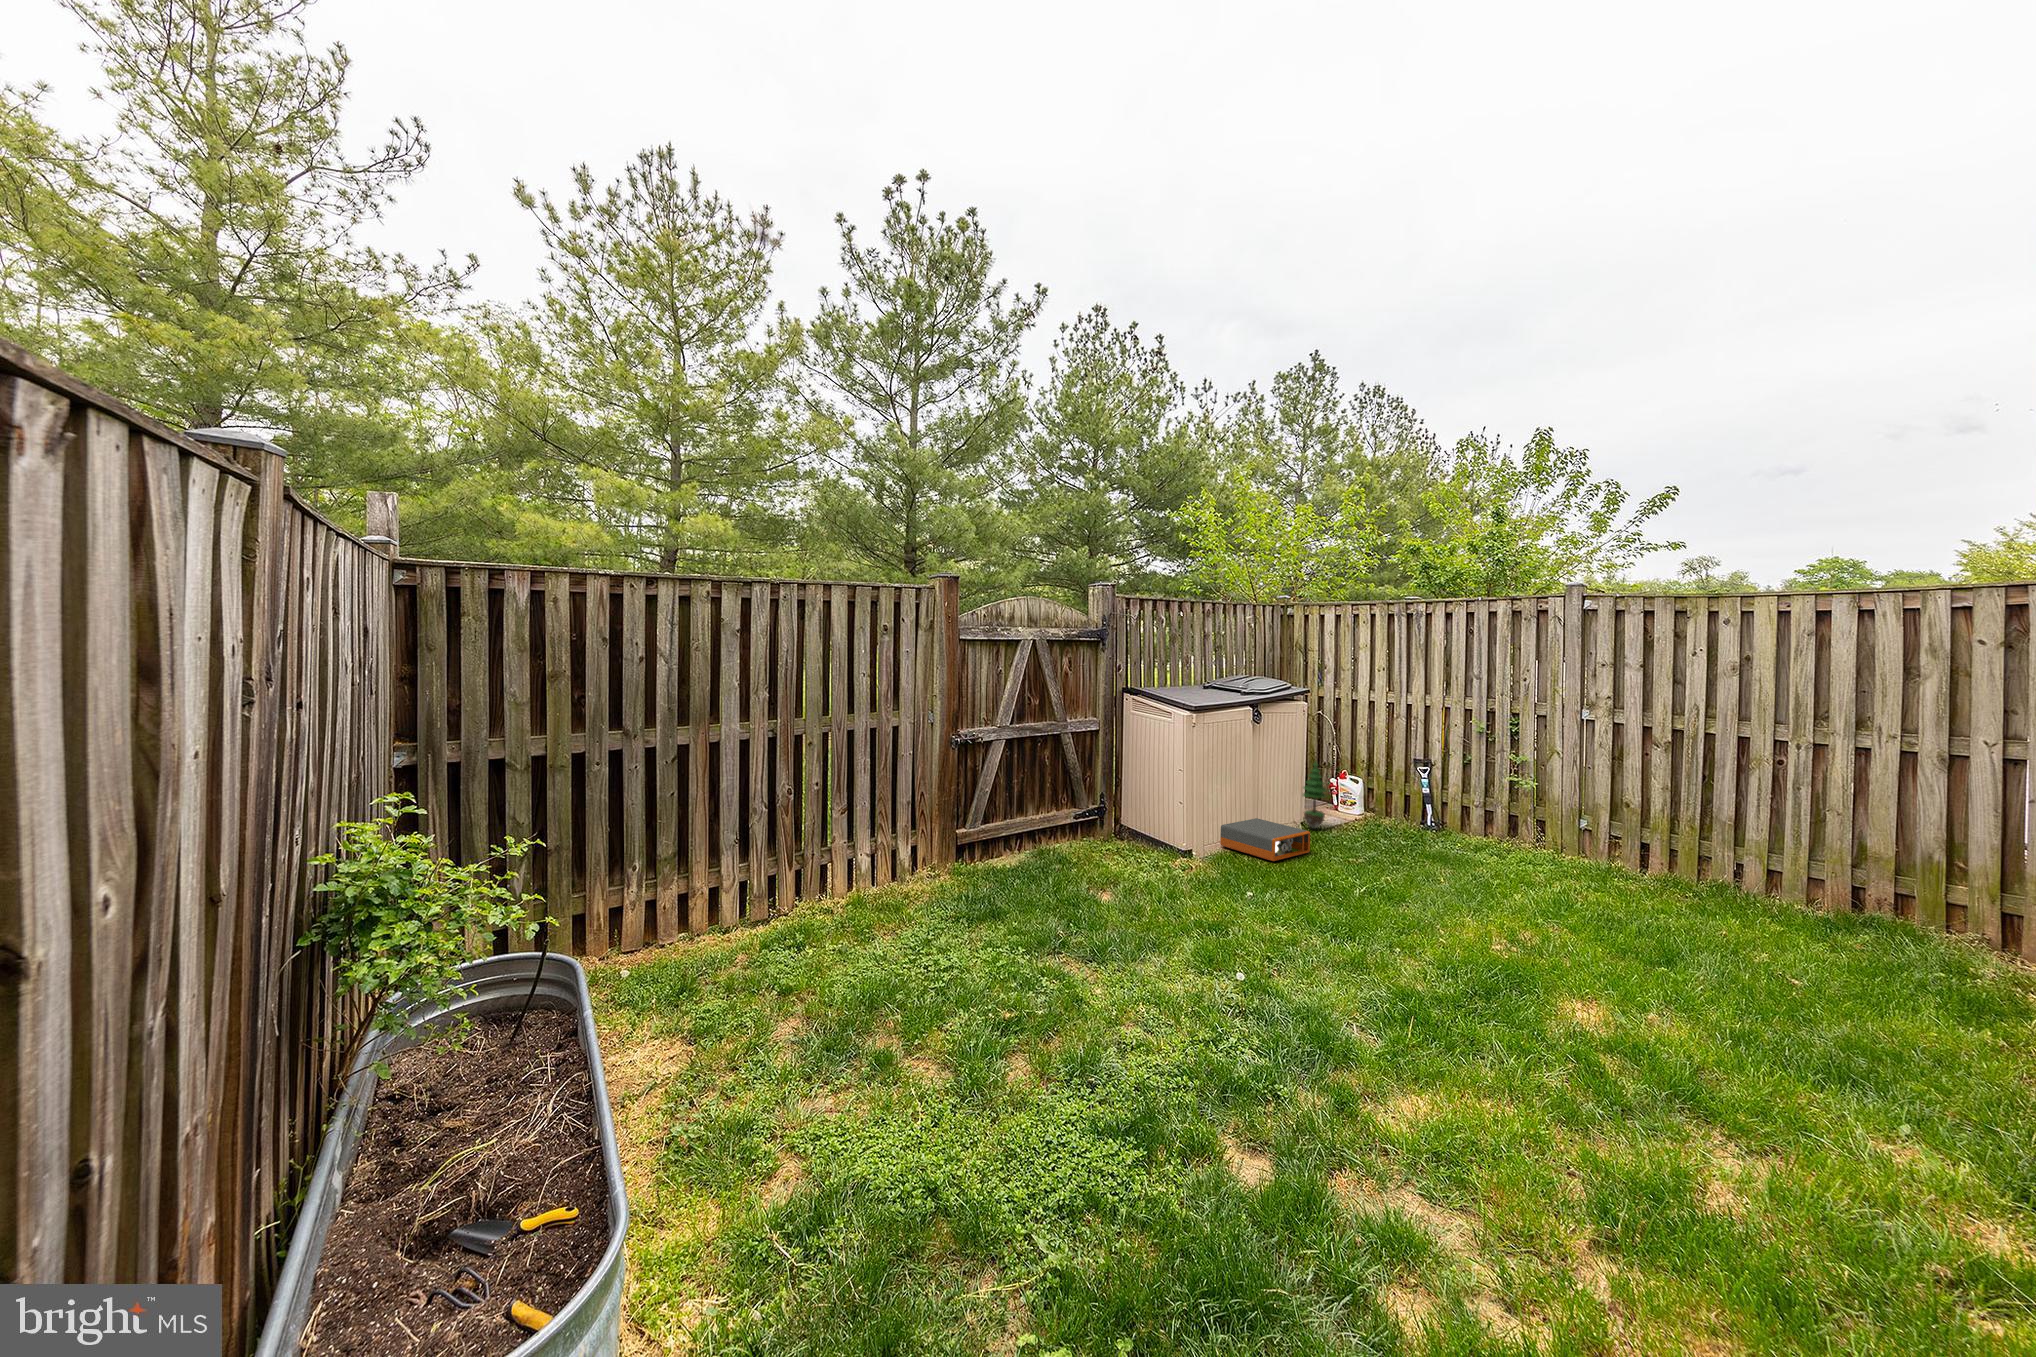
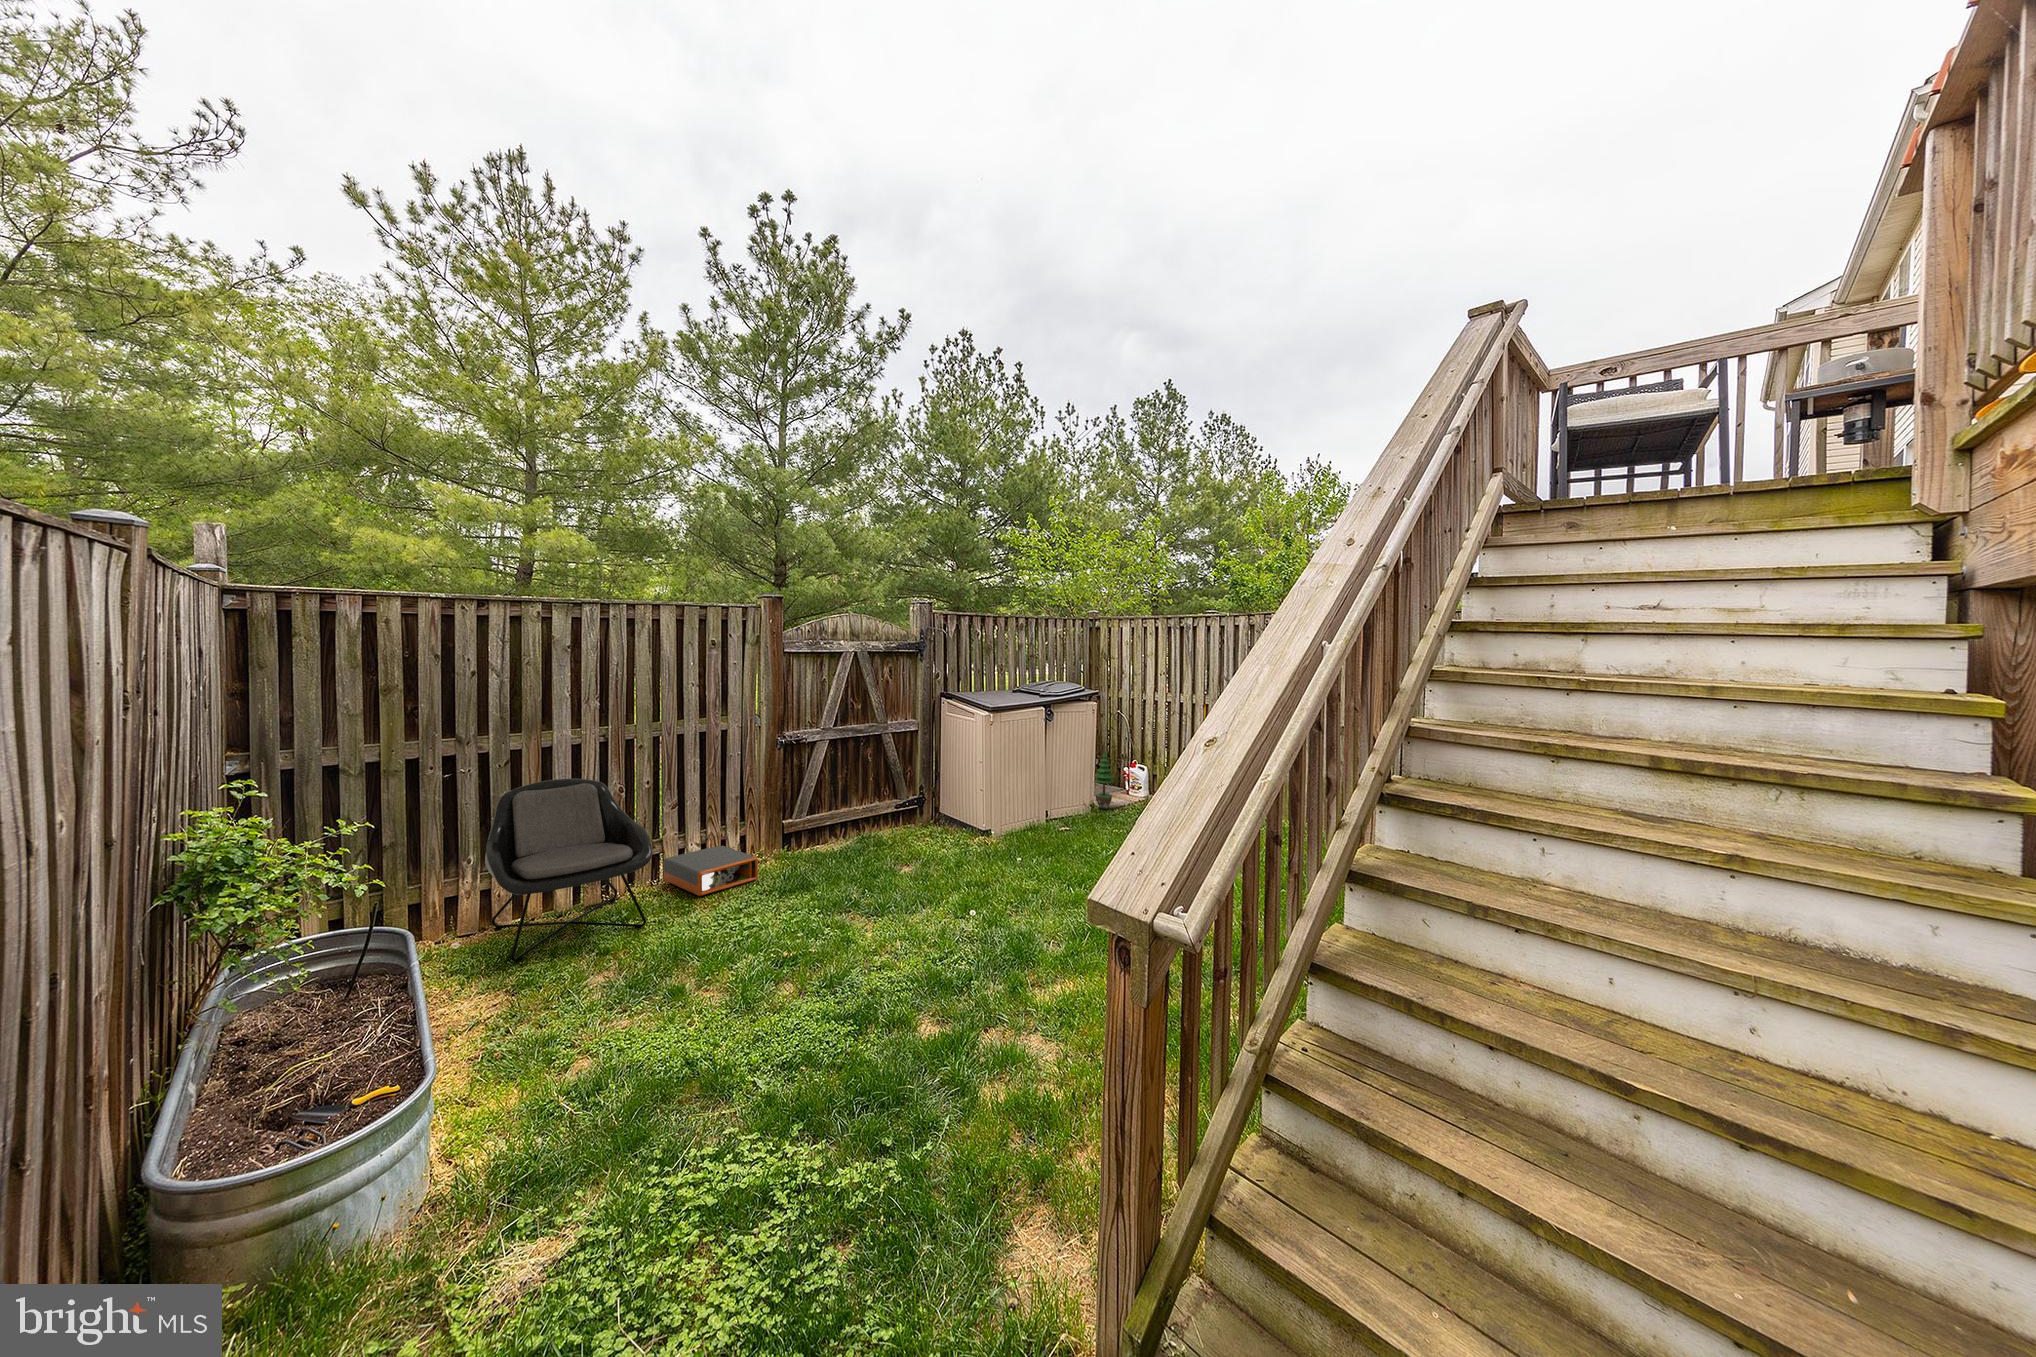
lounge chair: none [655,779,832,995] -> present [485,779,652,963]
storage box: present [1220,818,1310,861] -> present [664,846,758,896]

